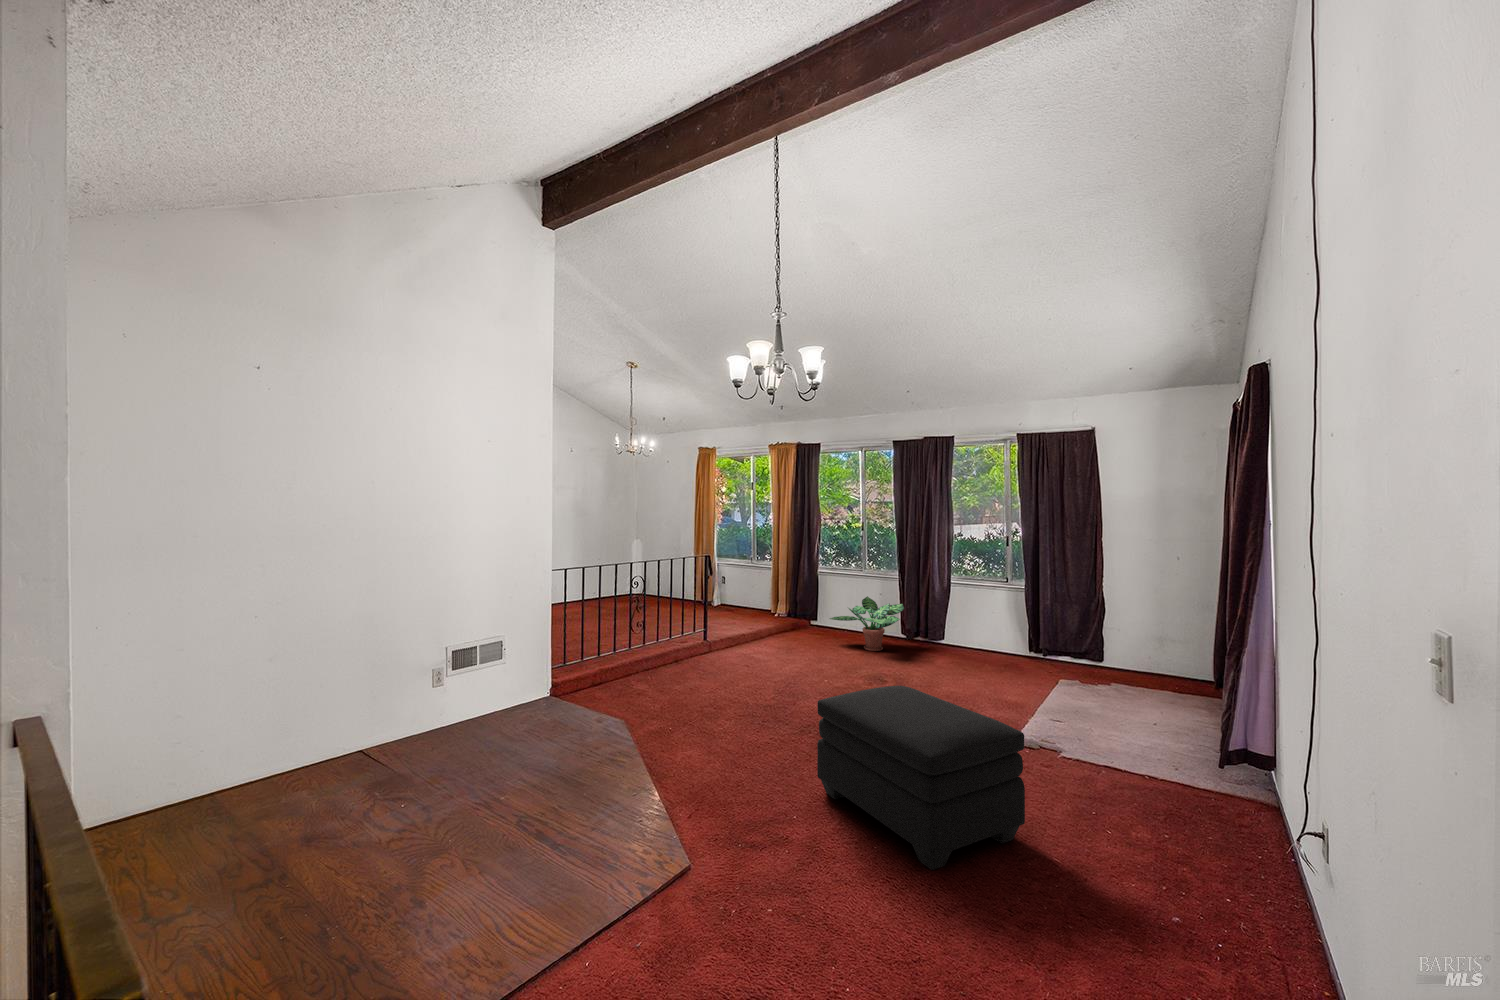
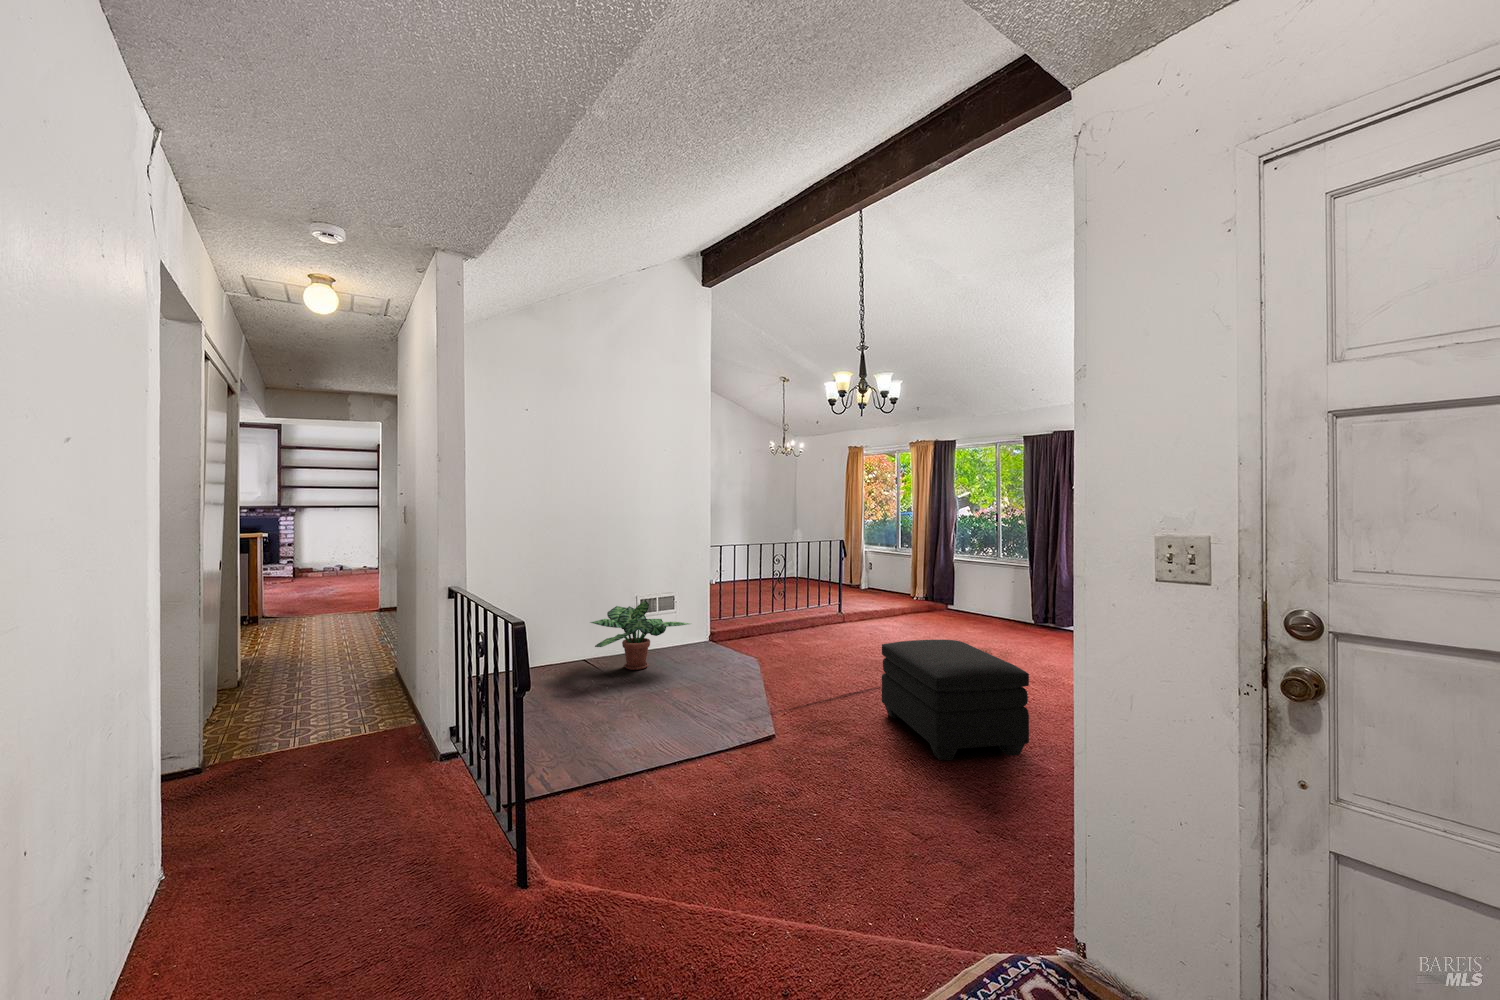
potted plant: present [830,596,904,651] -> present [591,600,690,670]

